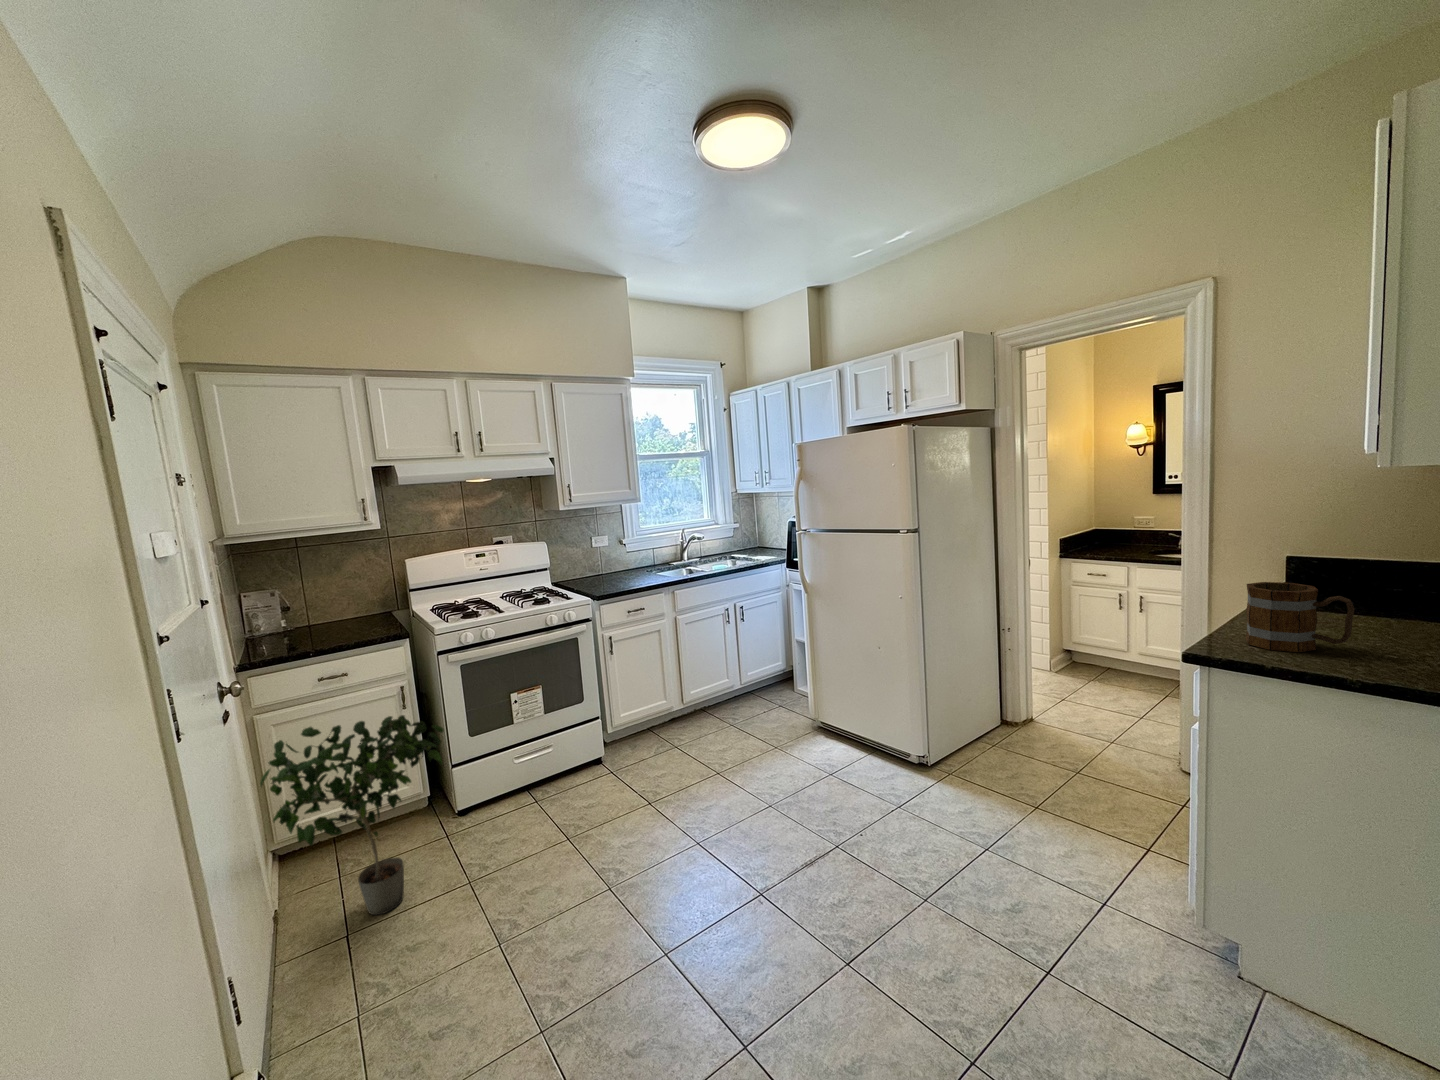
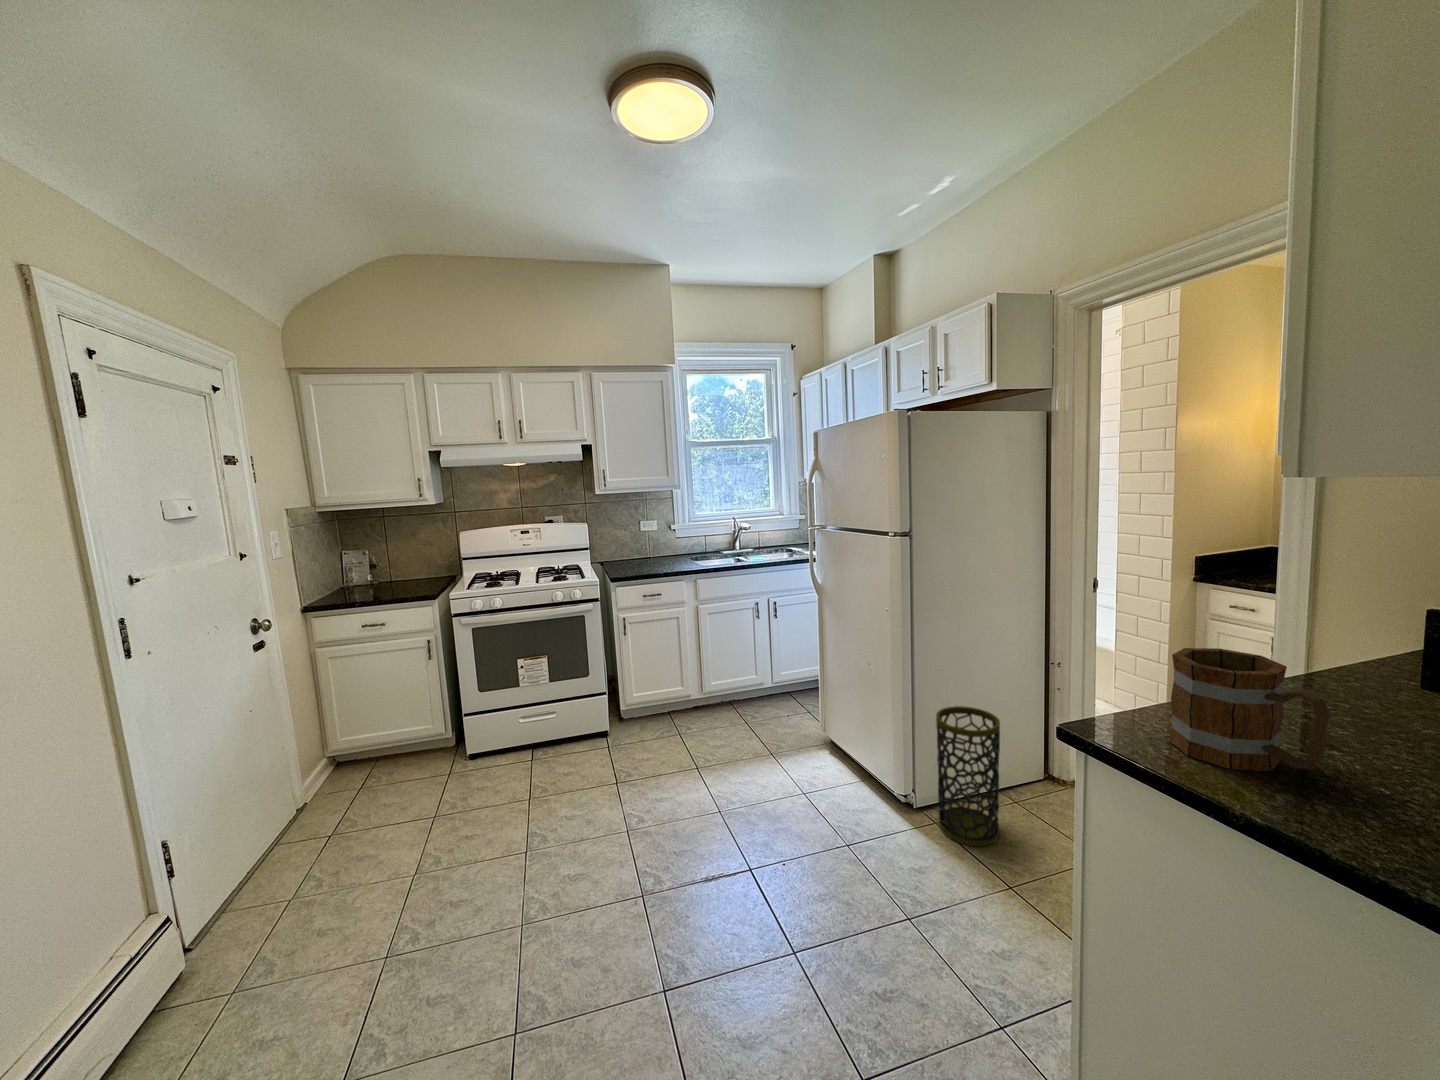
trash can: none [945,670,999,782] -> present [936,706,1000,846]
potted plant: present [260,715,444,915] -> none [273,663,428,826]

